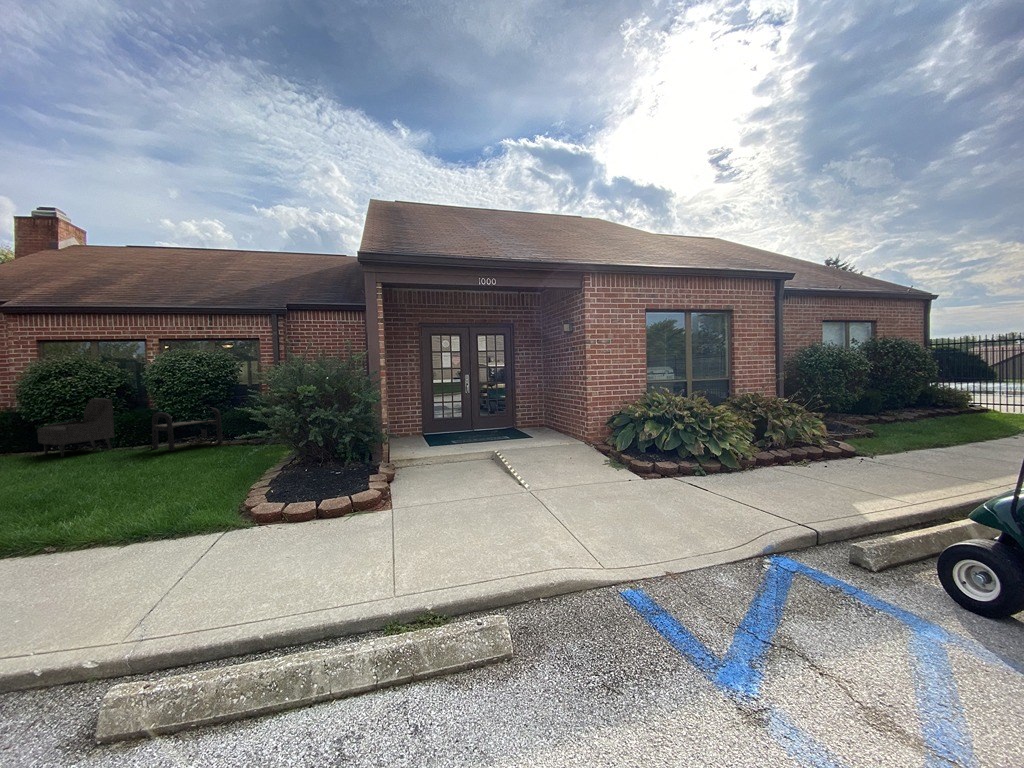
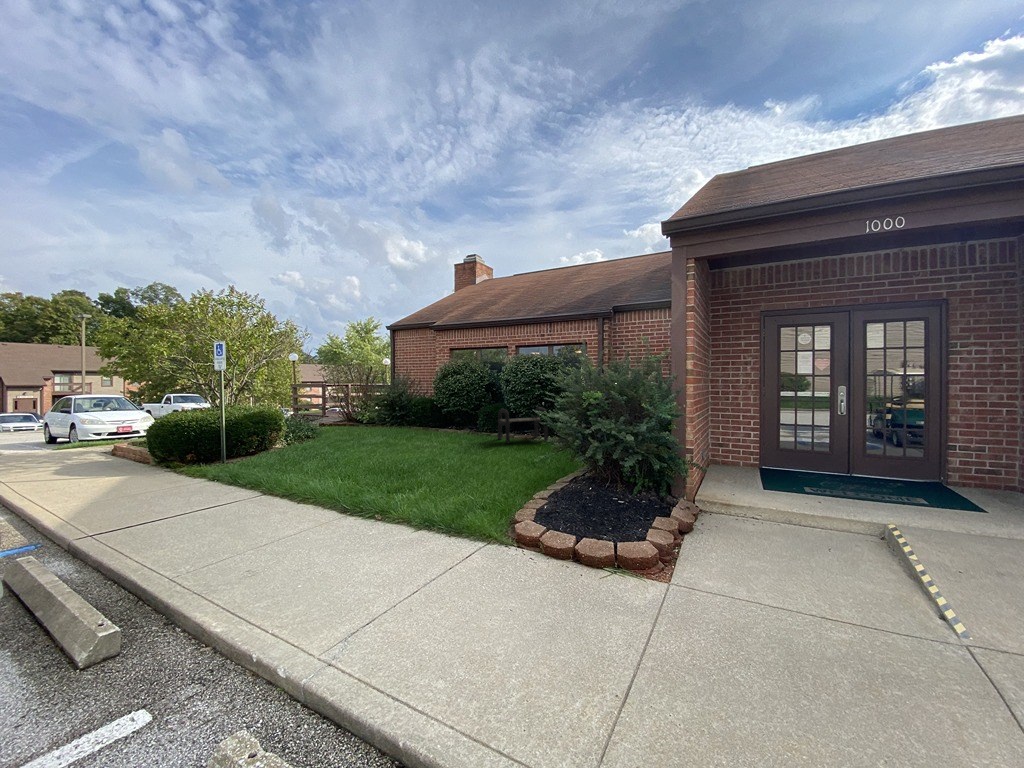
chair: present [37,398,114,457] -> none [436,393,477,437]

